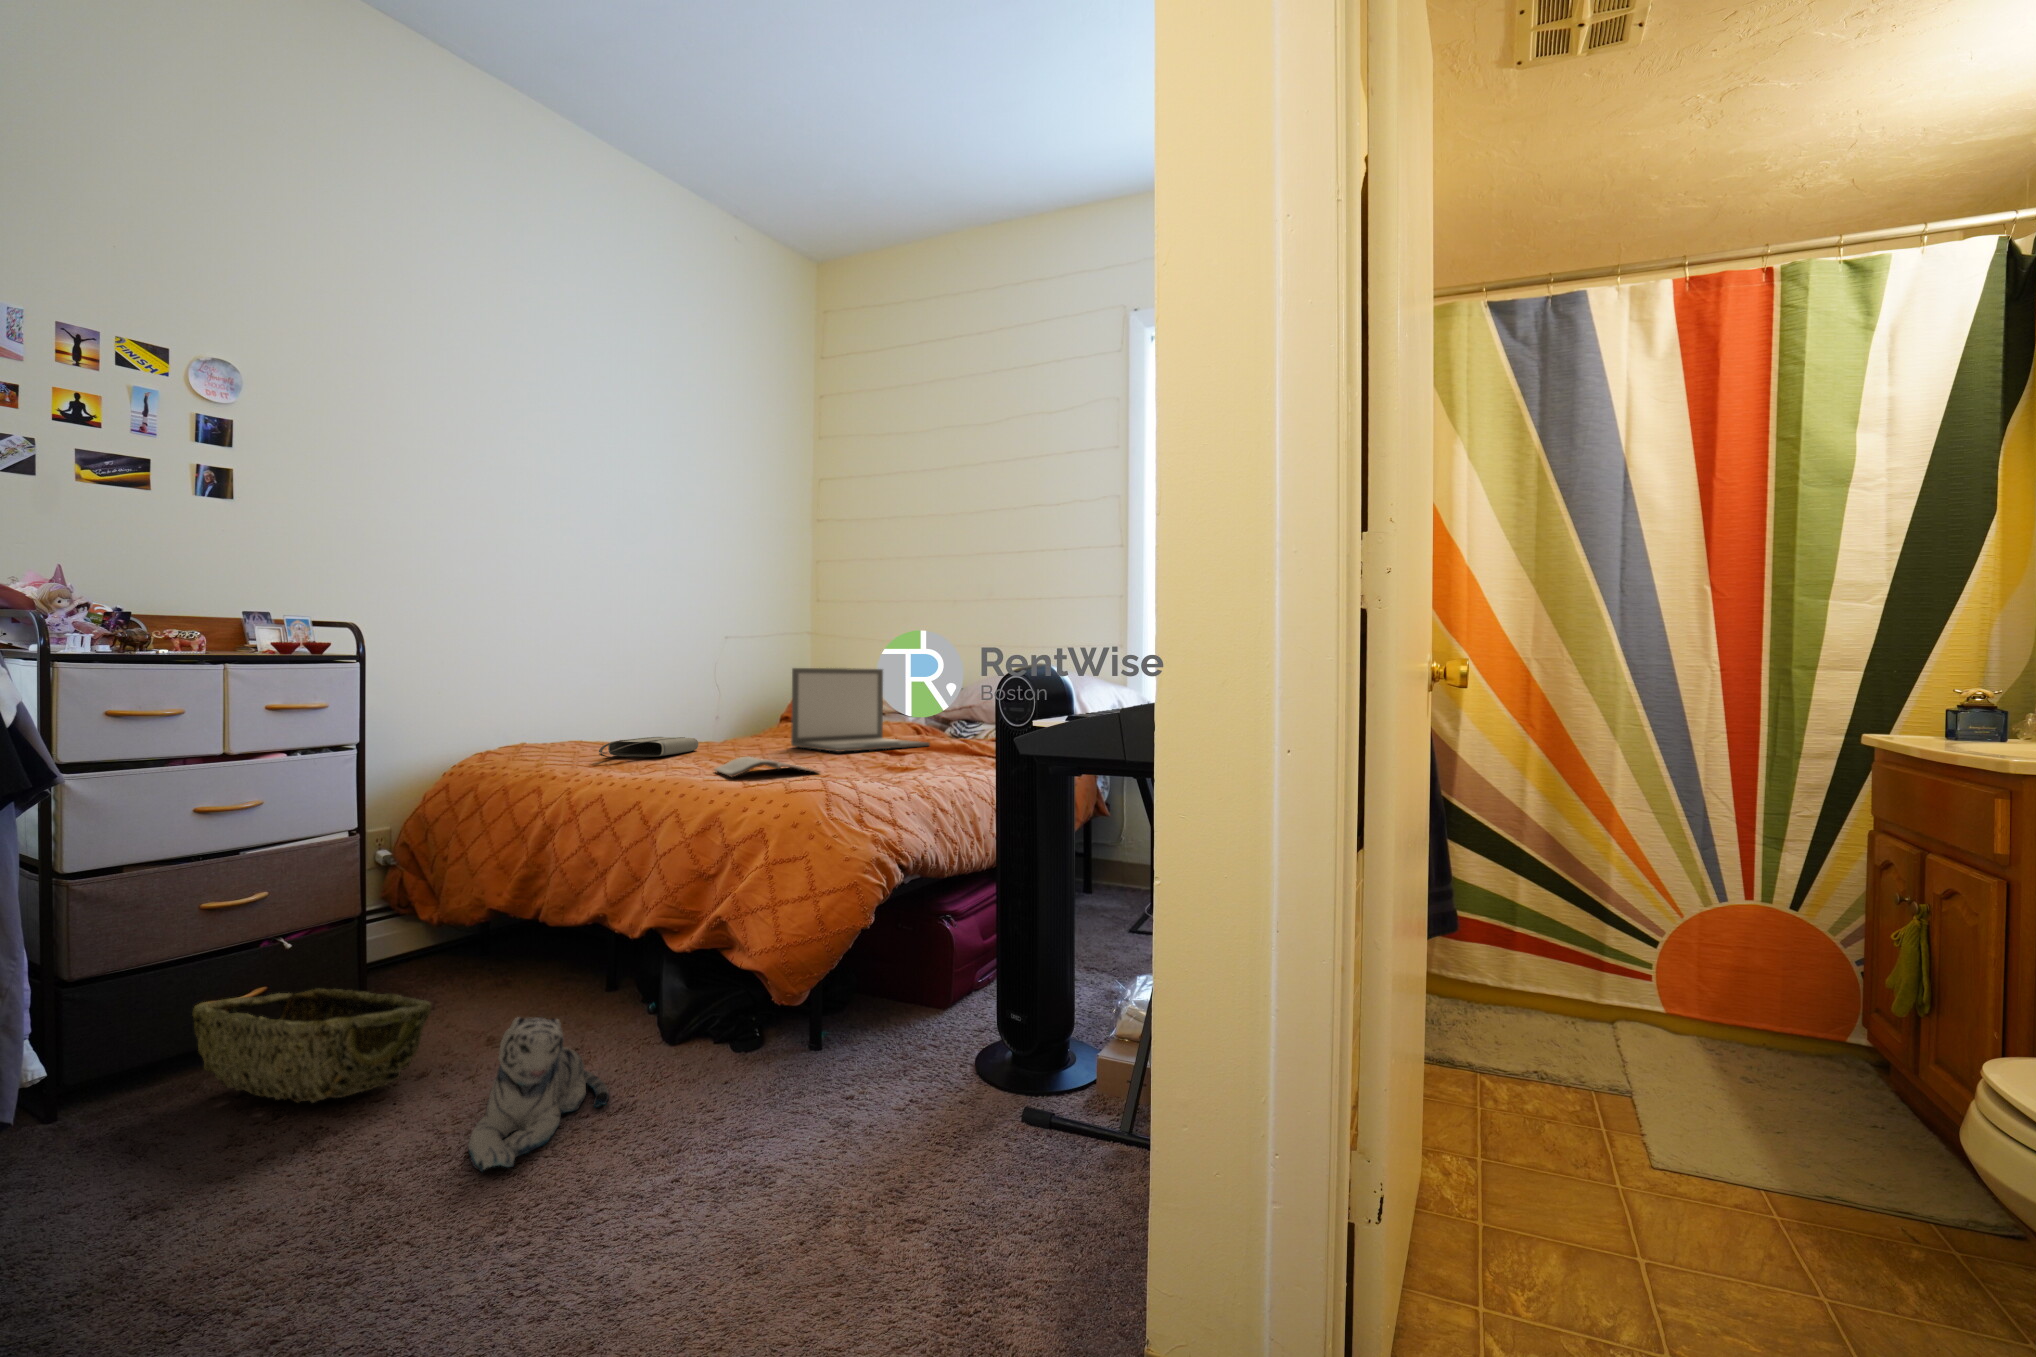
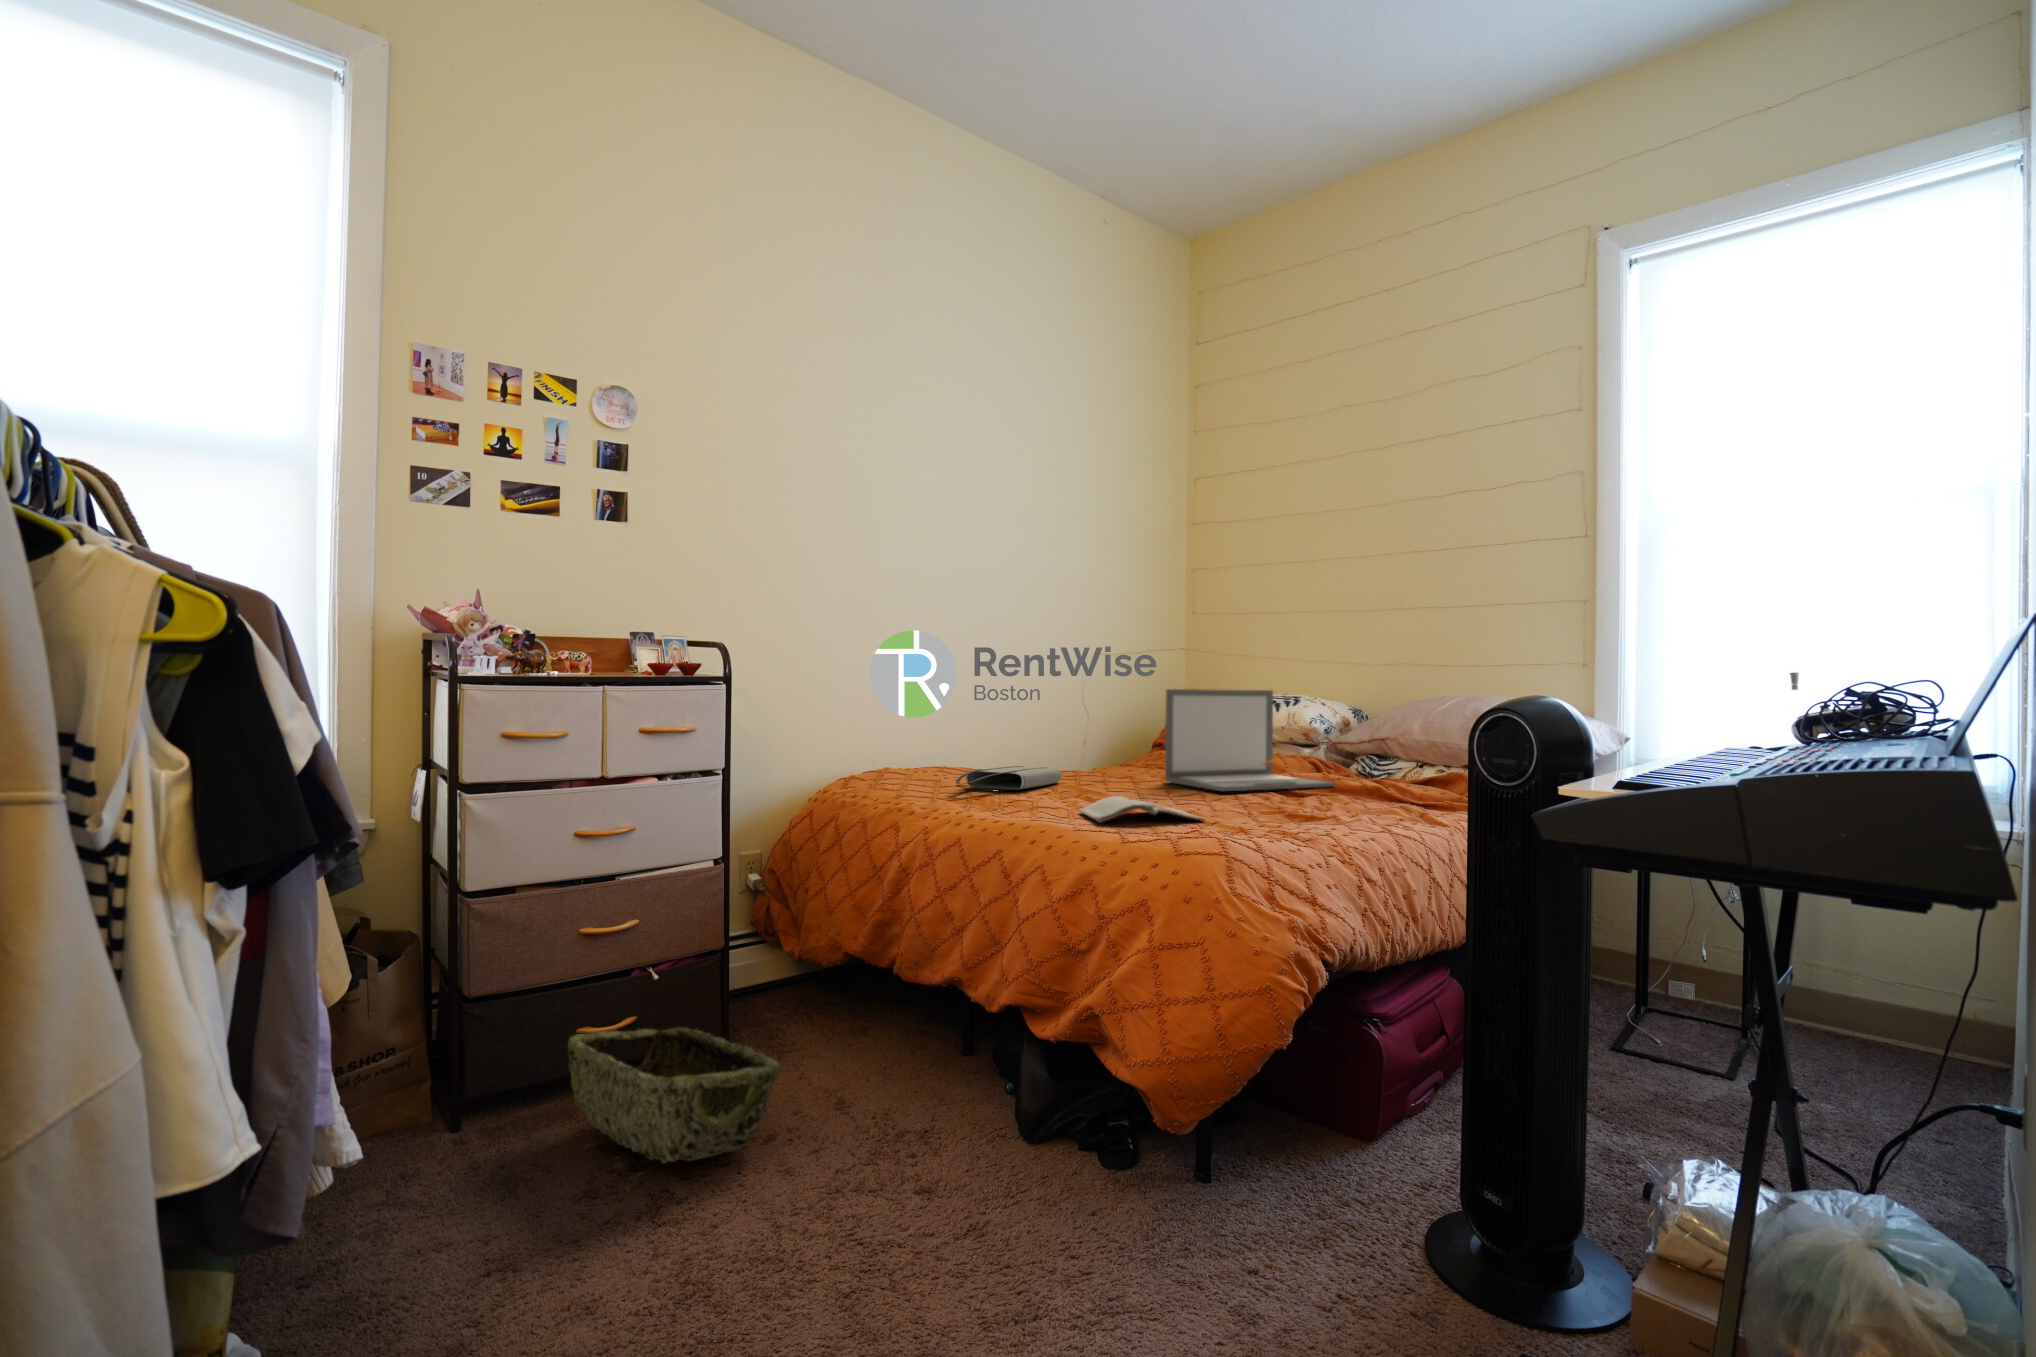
plush toy: present [468,1017,609,1172] -> none [802,1108,958,1302]

